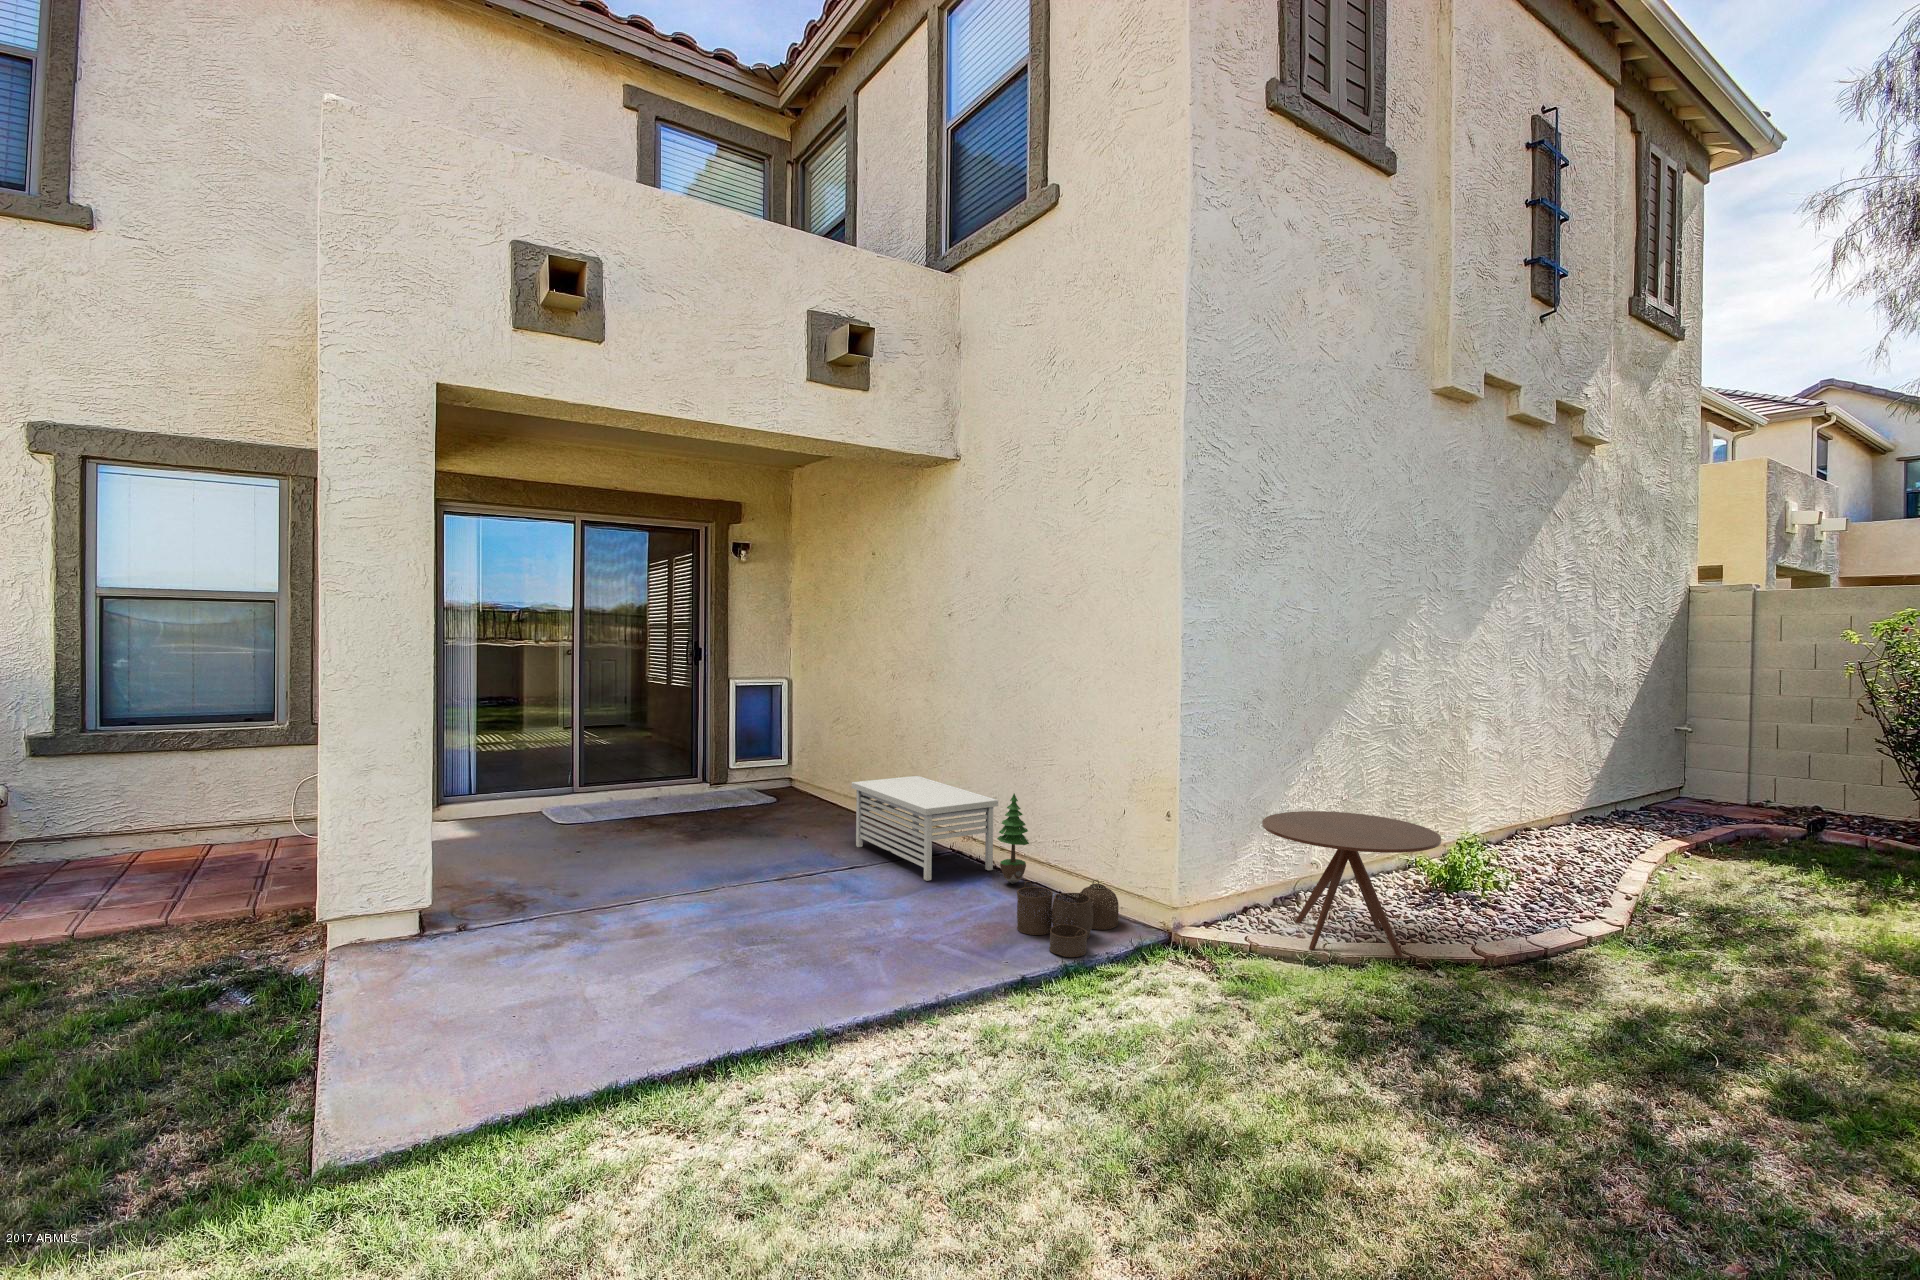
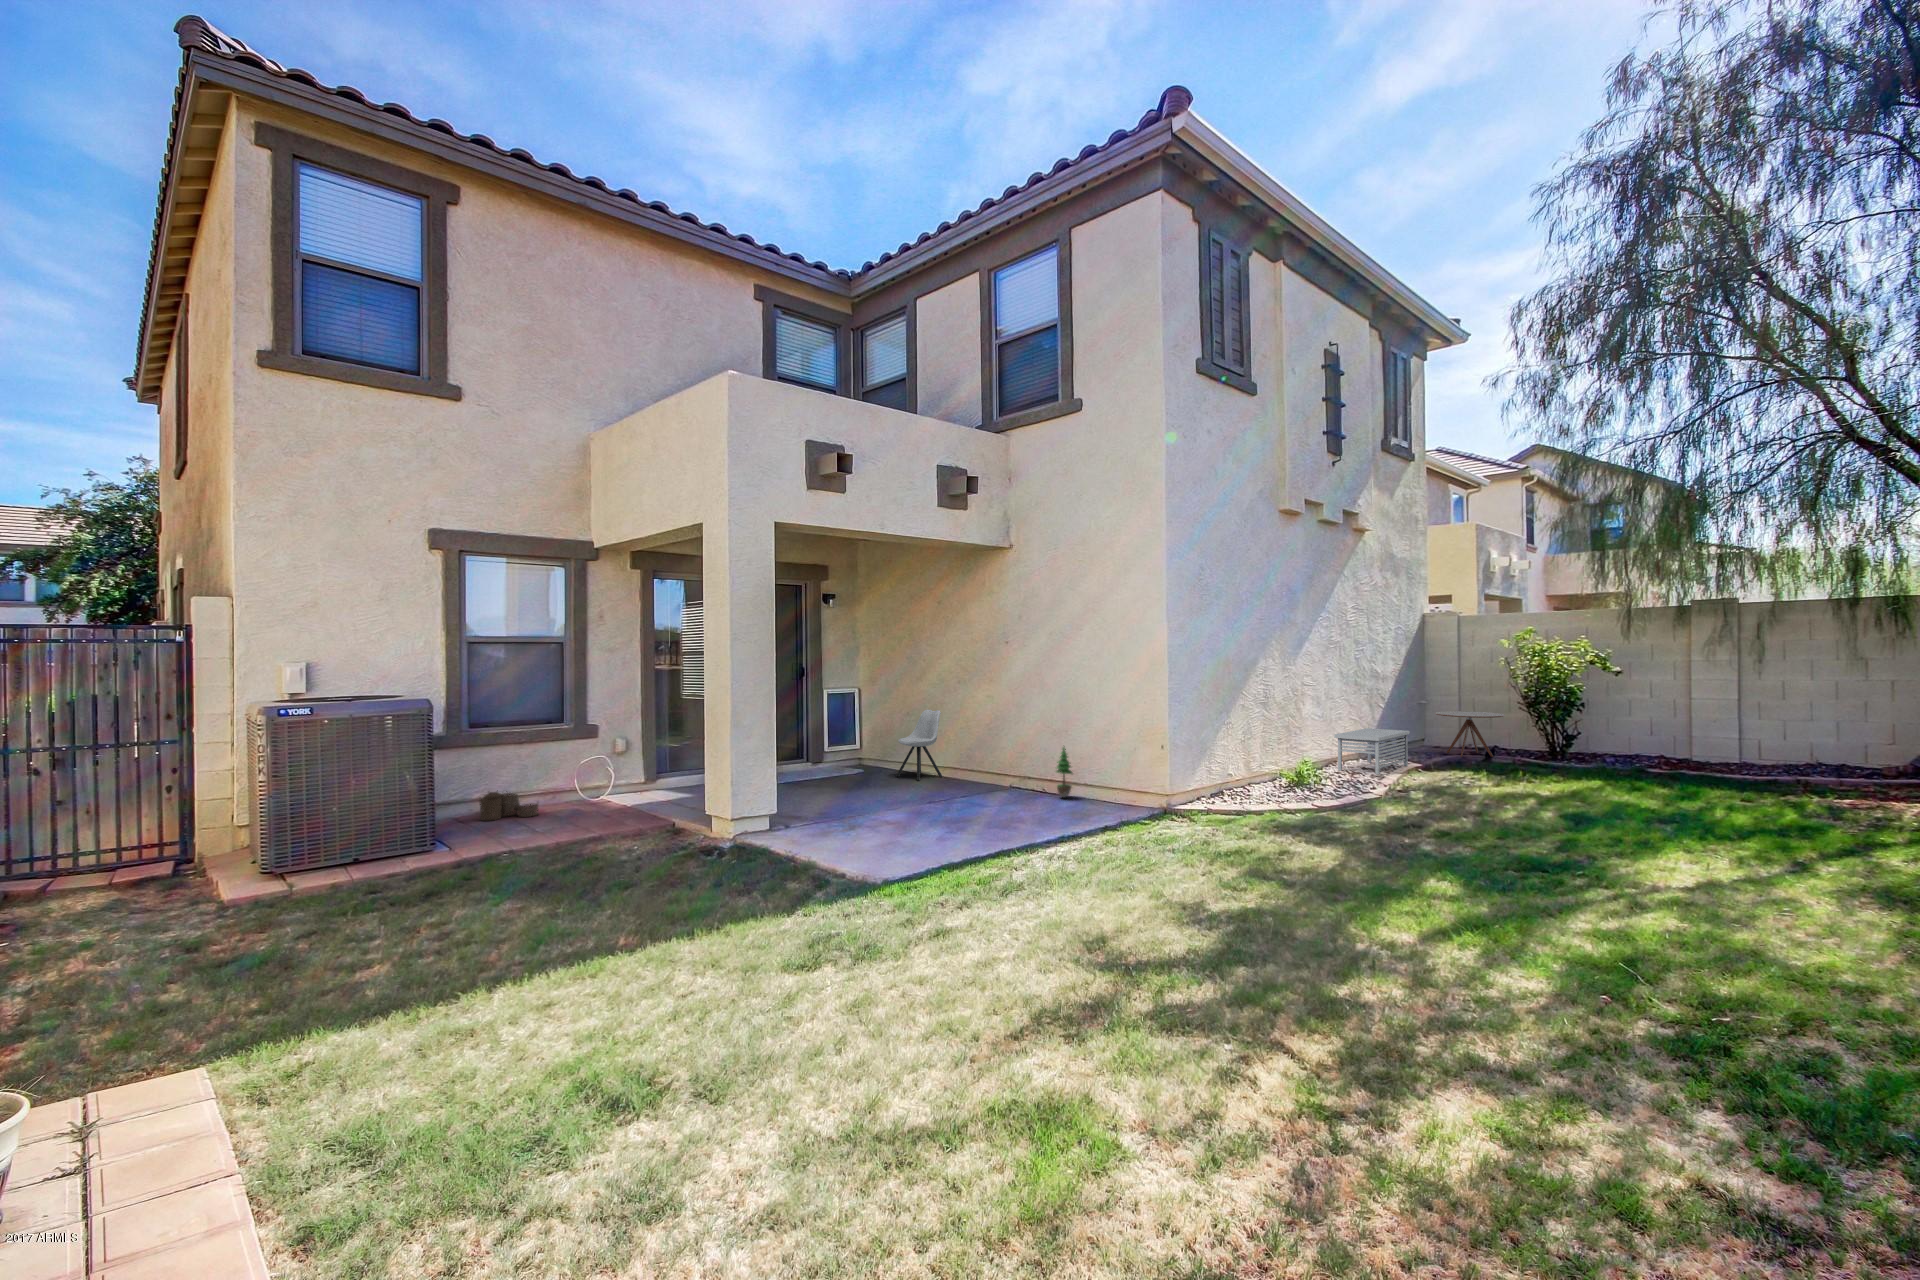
chair: none [799,716,870,826] -> present [896,710,943,781]
storage bench: present [852,776,998,881] -> present [1334,728,1410,774]
round table: present [1262,811,1441,957] -> present [1435,711,1505,757]
woven basket: present [1017,880,1119,957] -> present [479,790,538,820]

